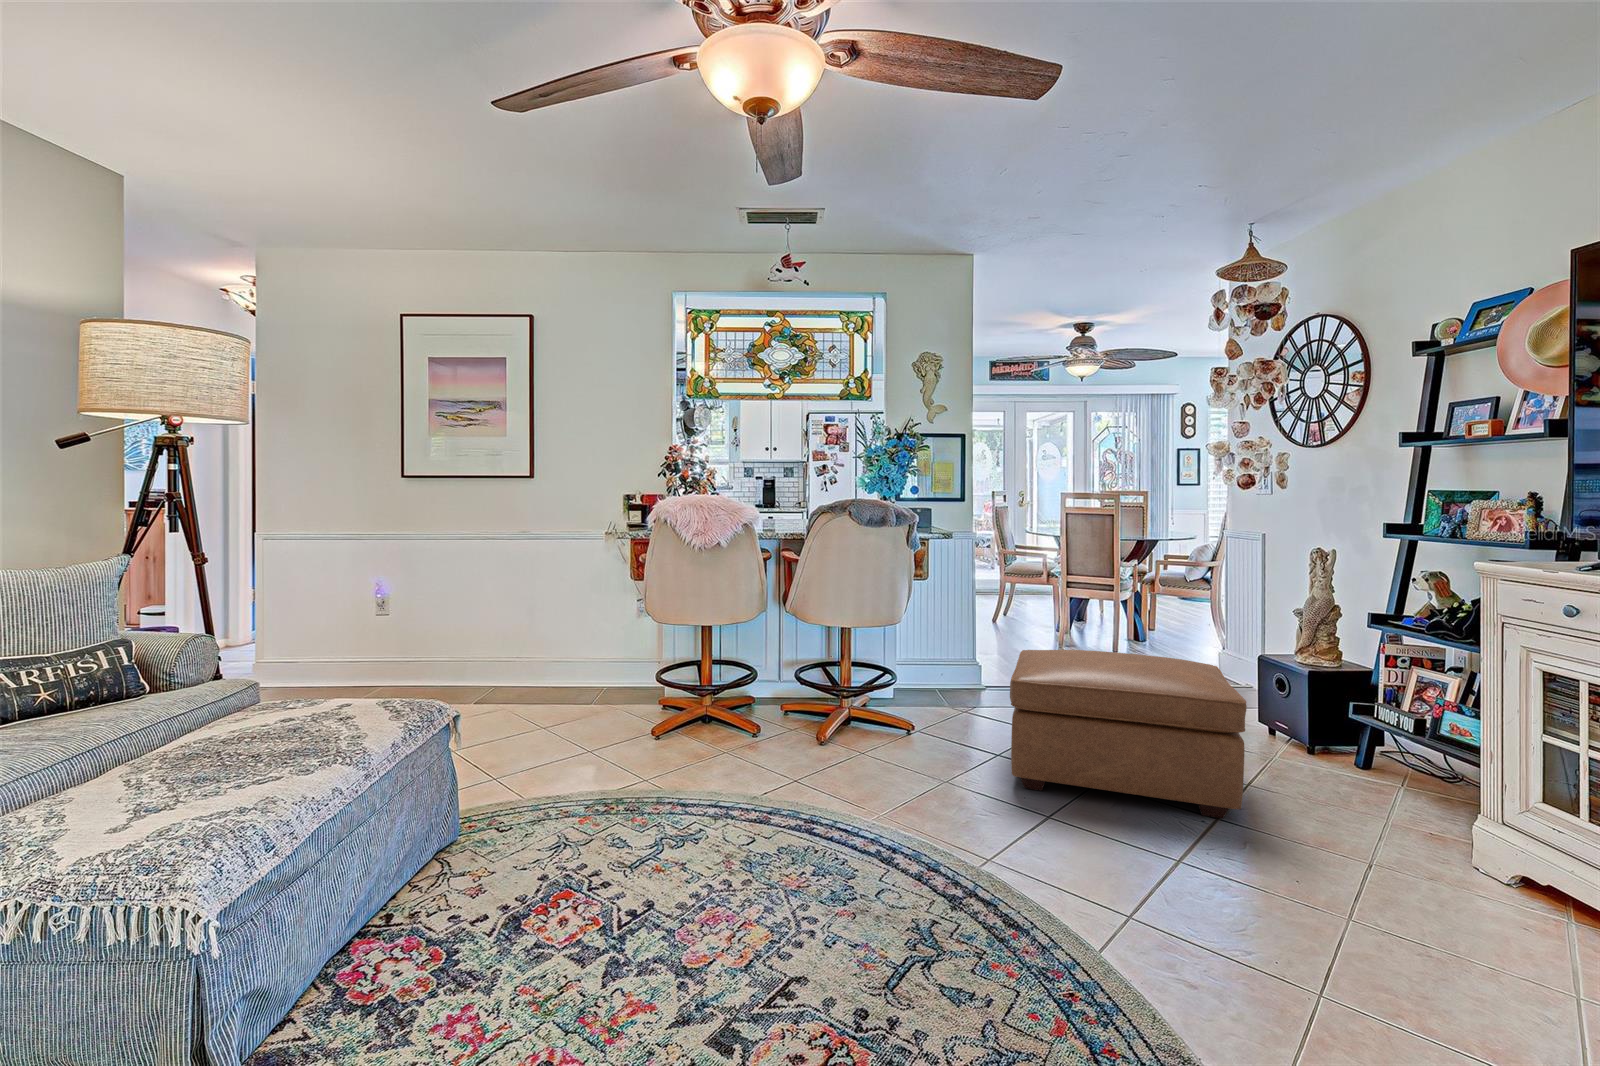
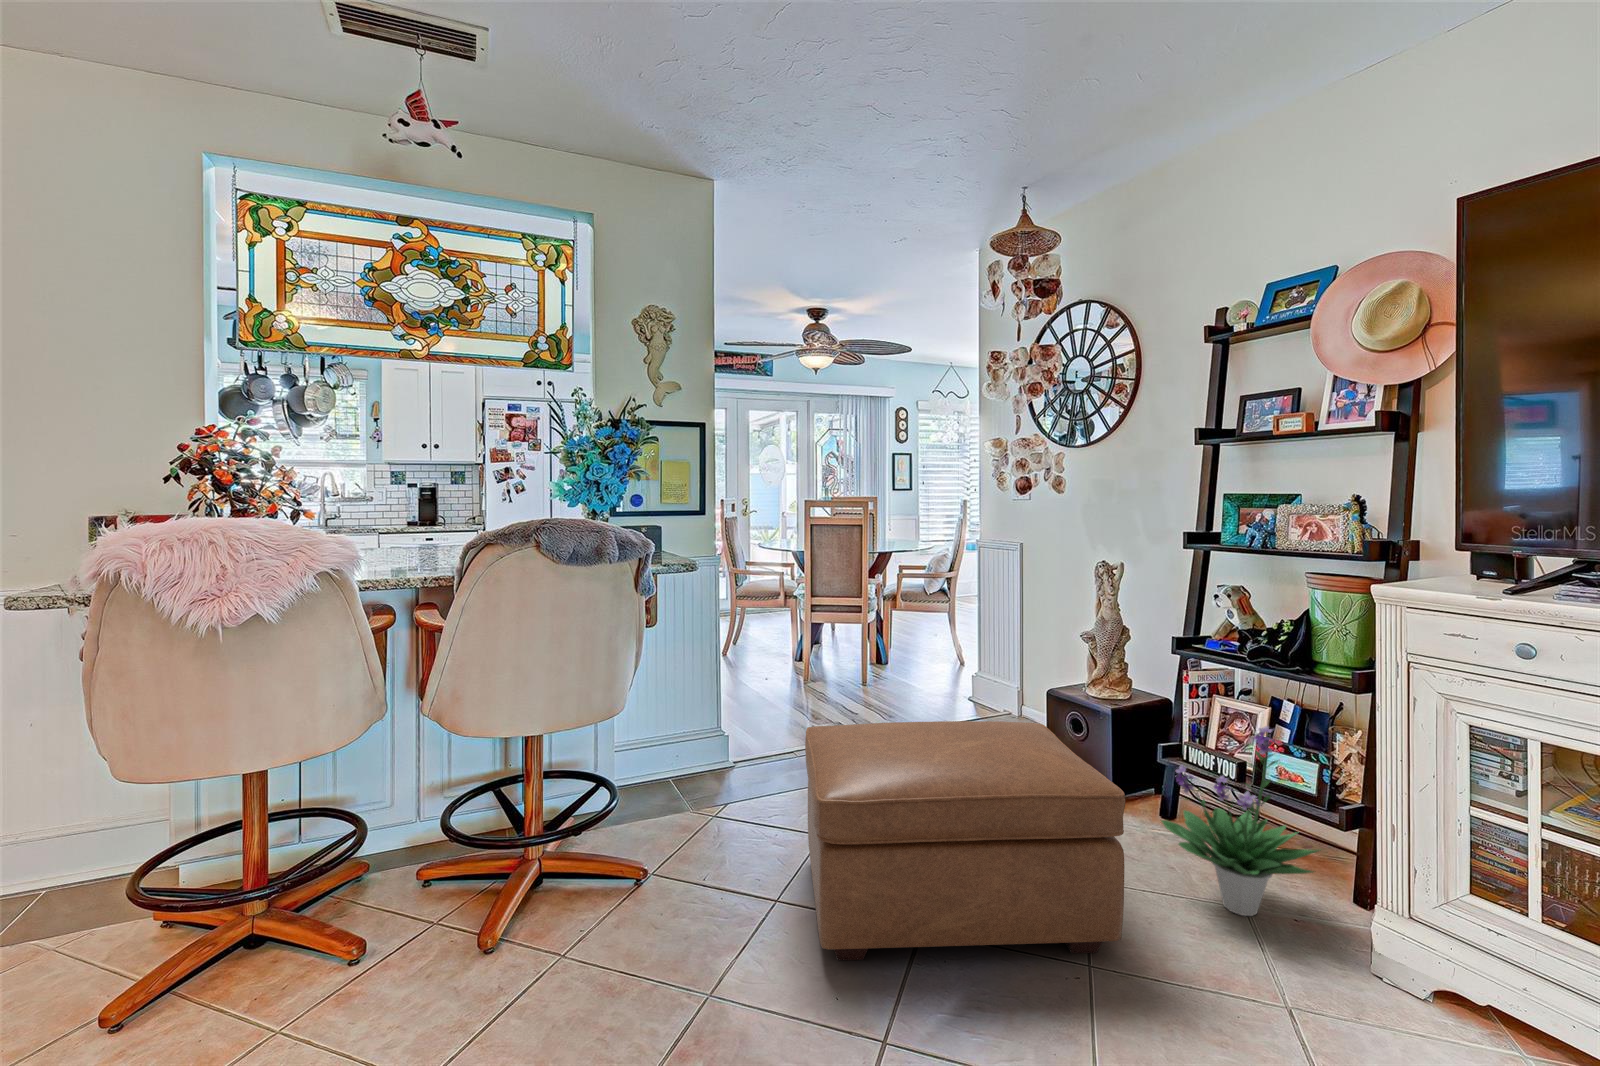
potted plant: none [1312,675,1460,827] -> present [1162,726,1319,916]

